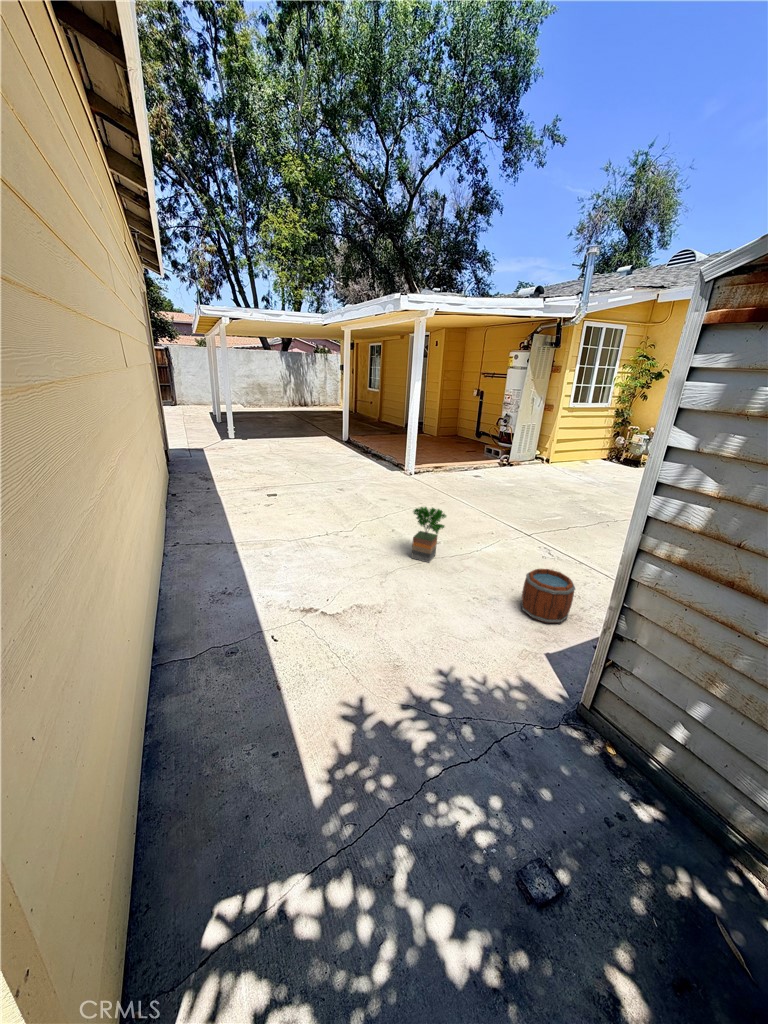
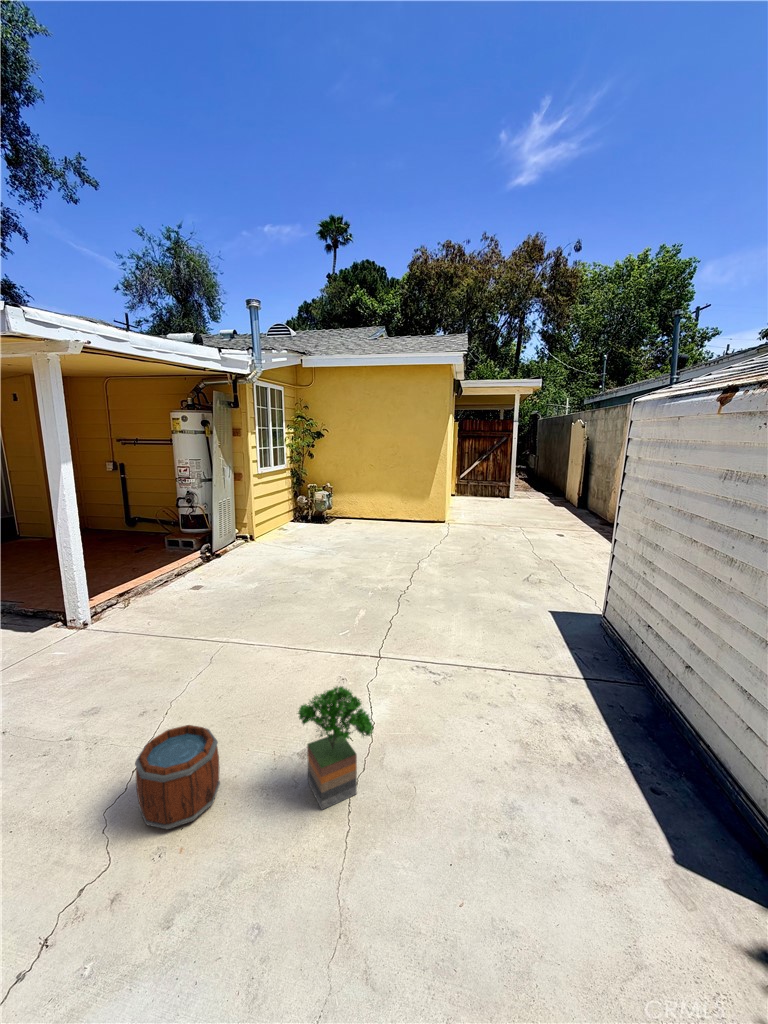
bucket: present [521,569,575,623] -> present [135,725,220,829]

